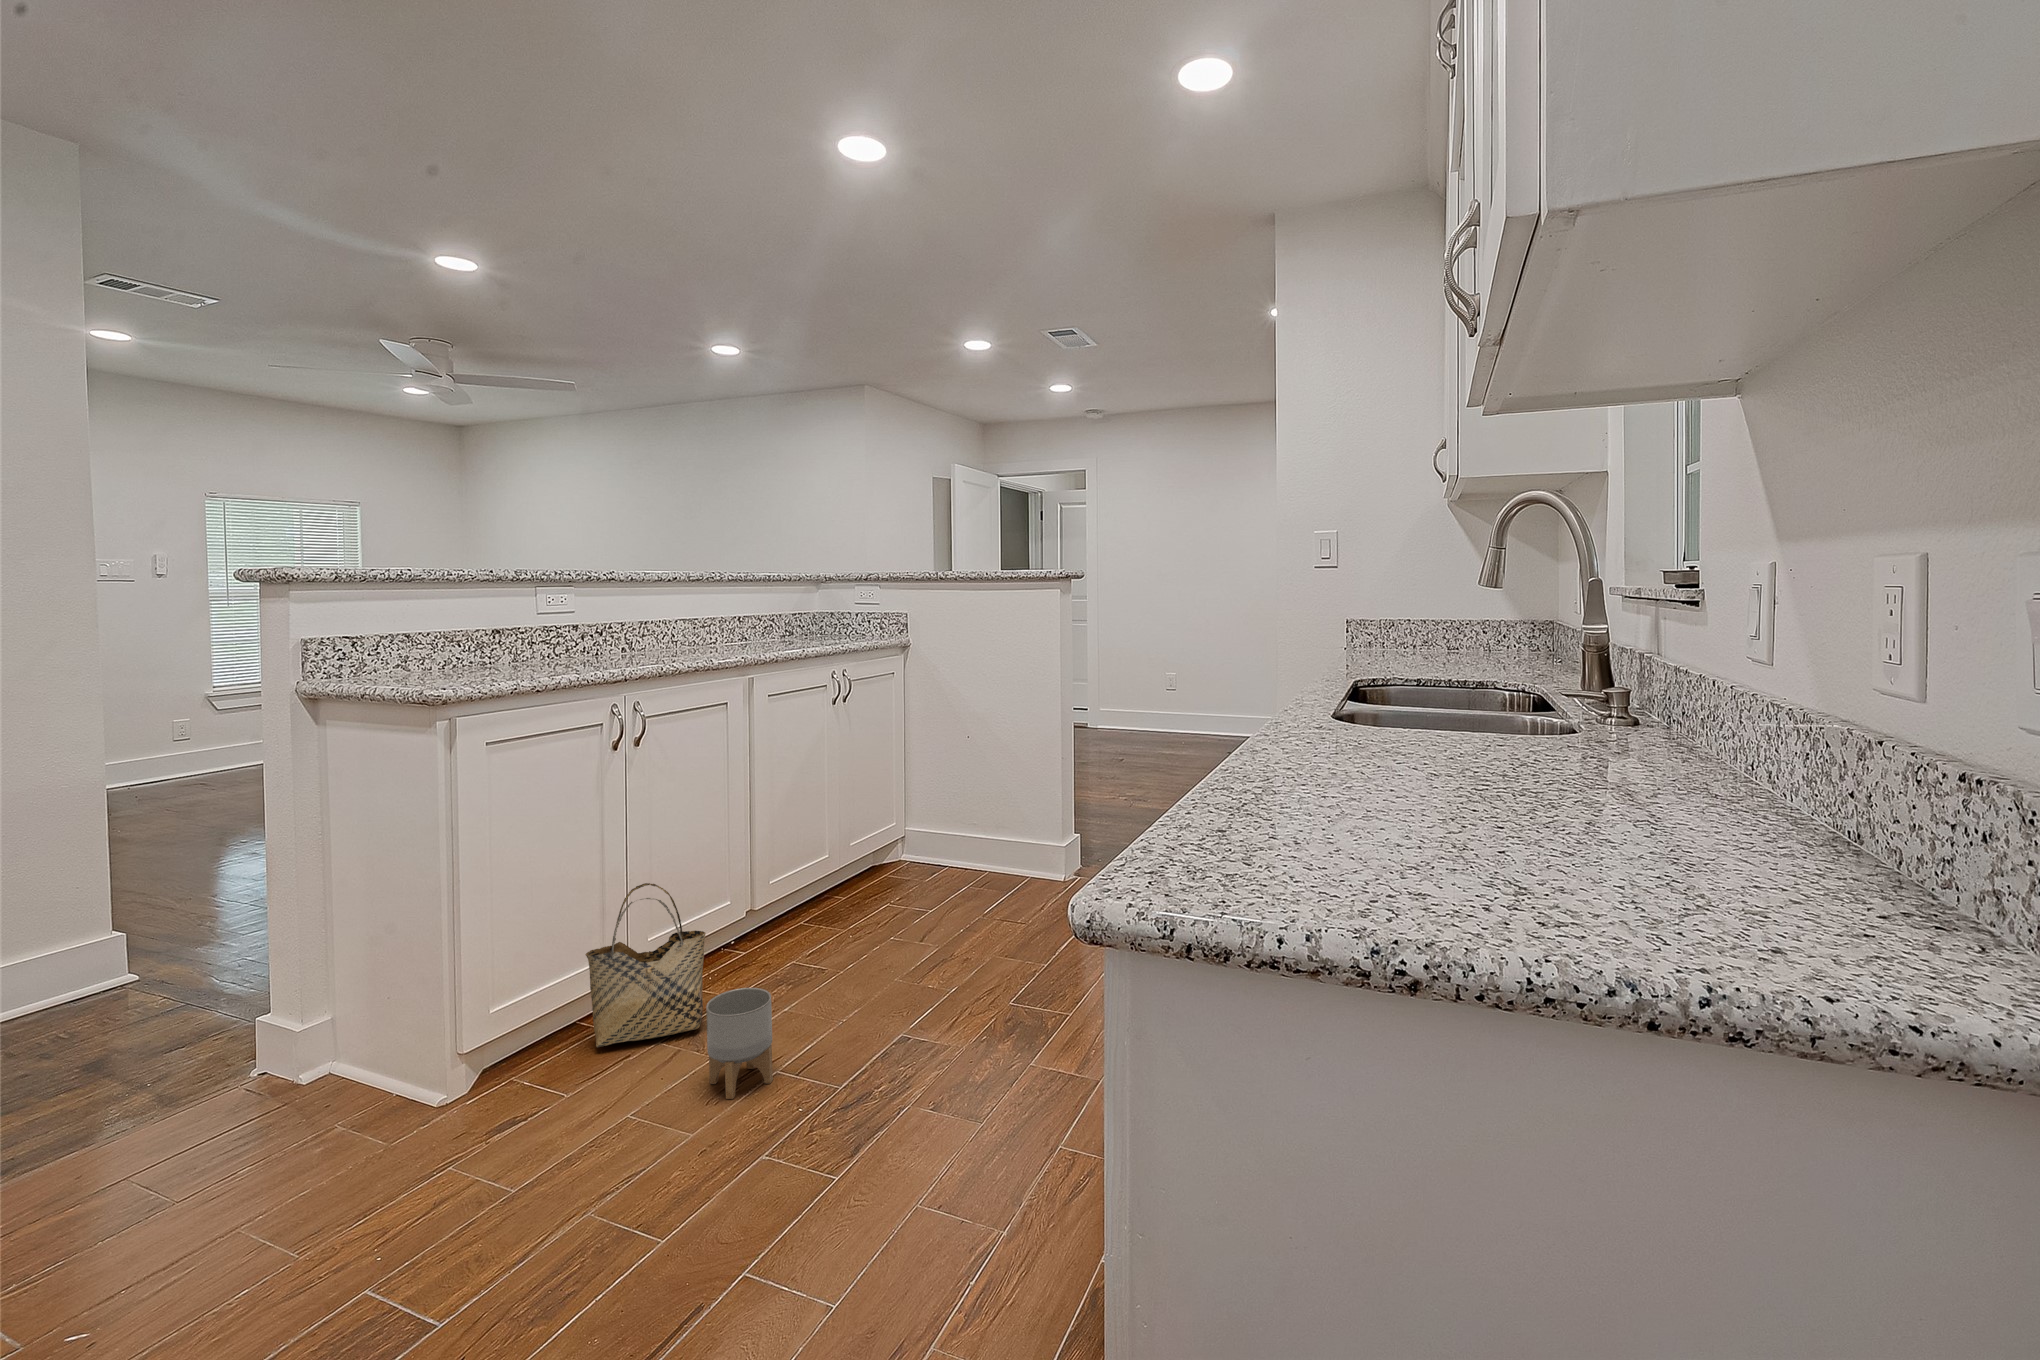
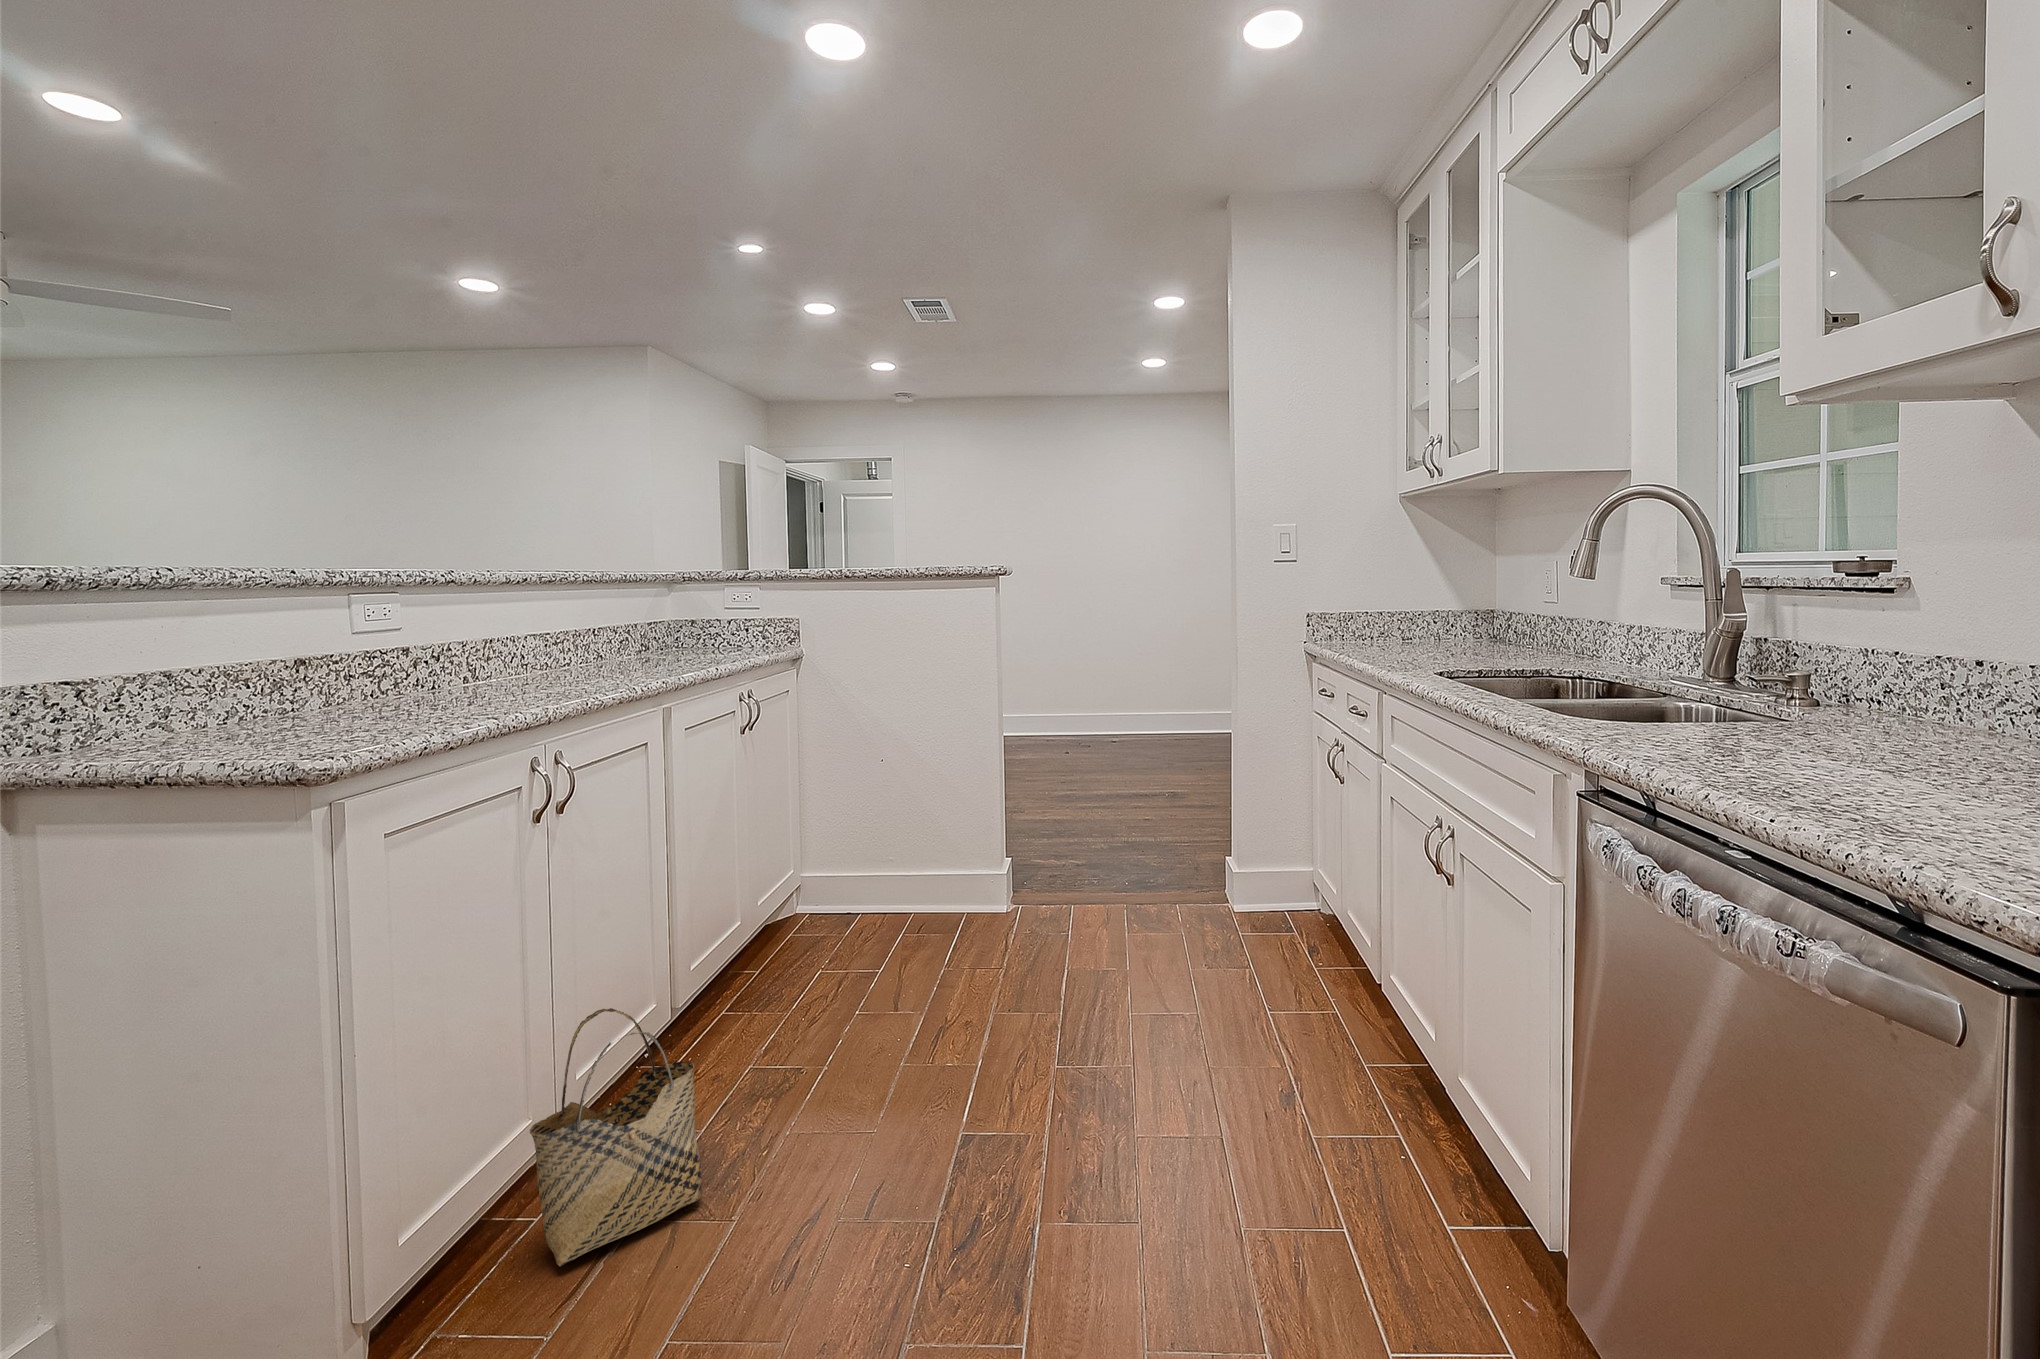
planter: present [706,988,773,1099] -> none [770,1129,862,1297]

